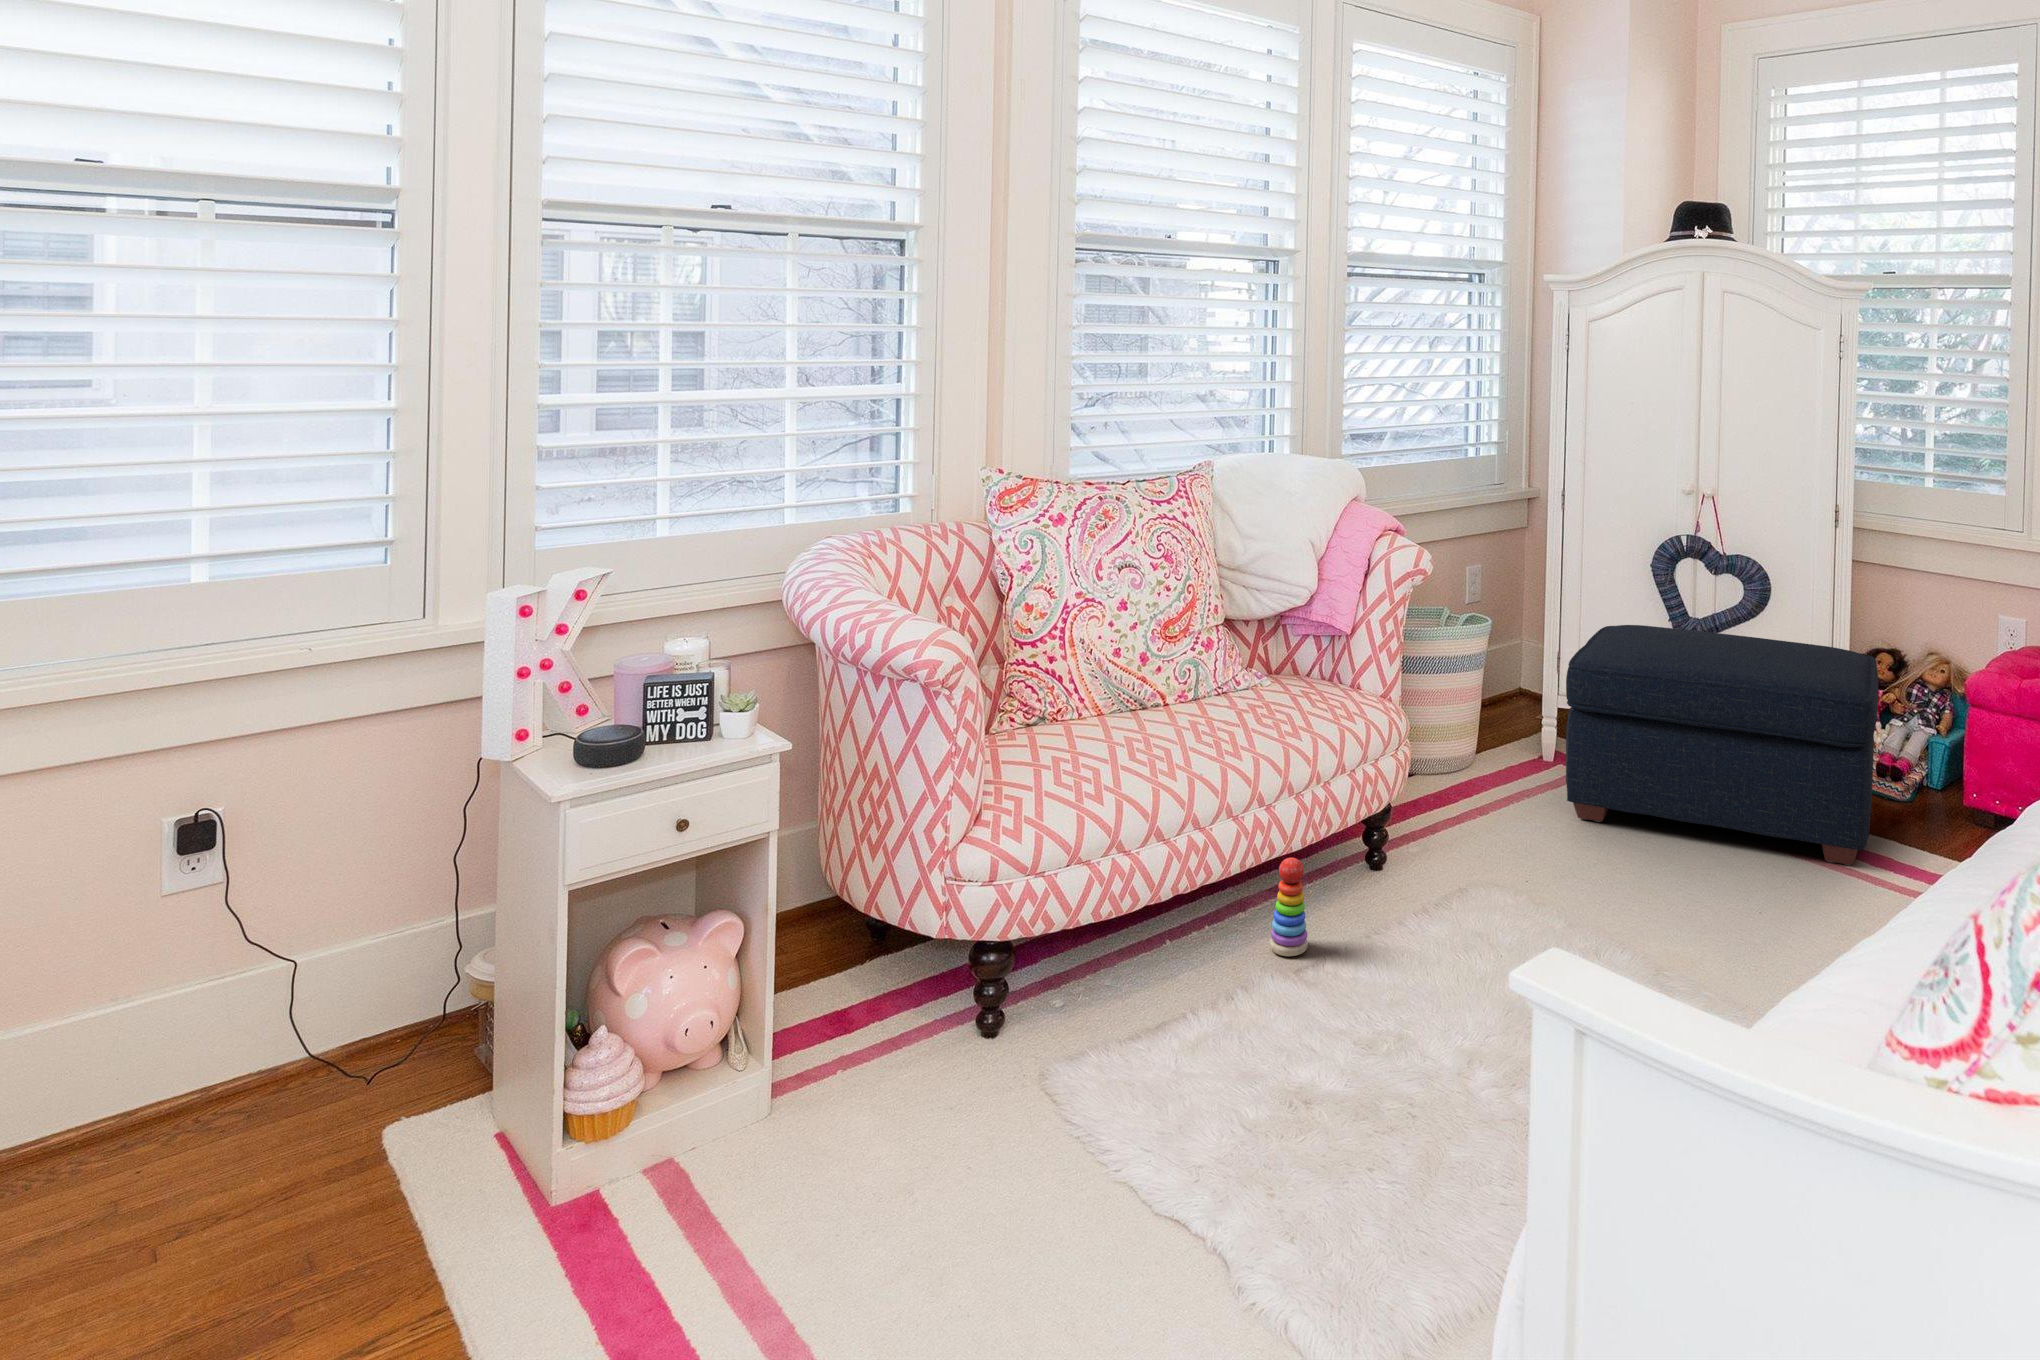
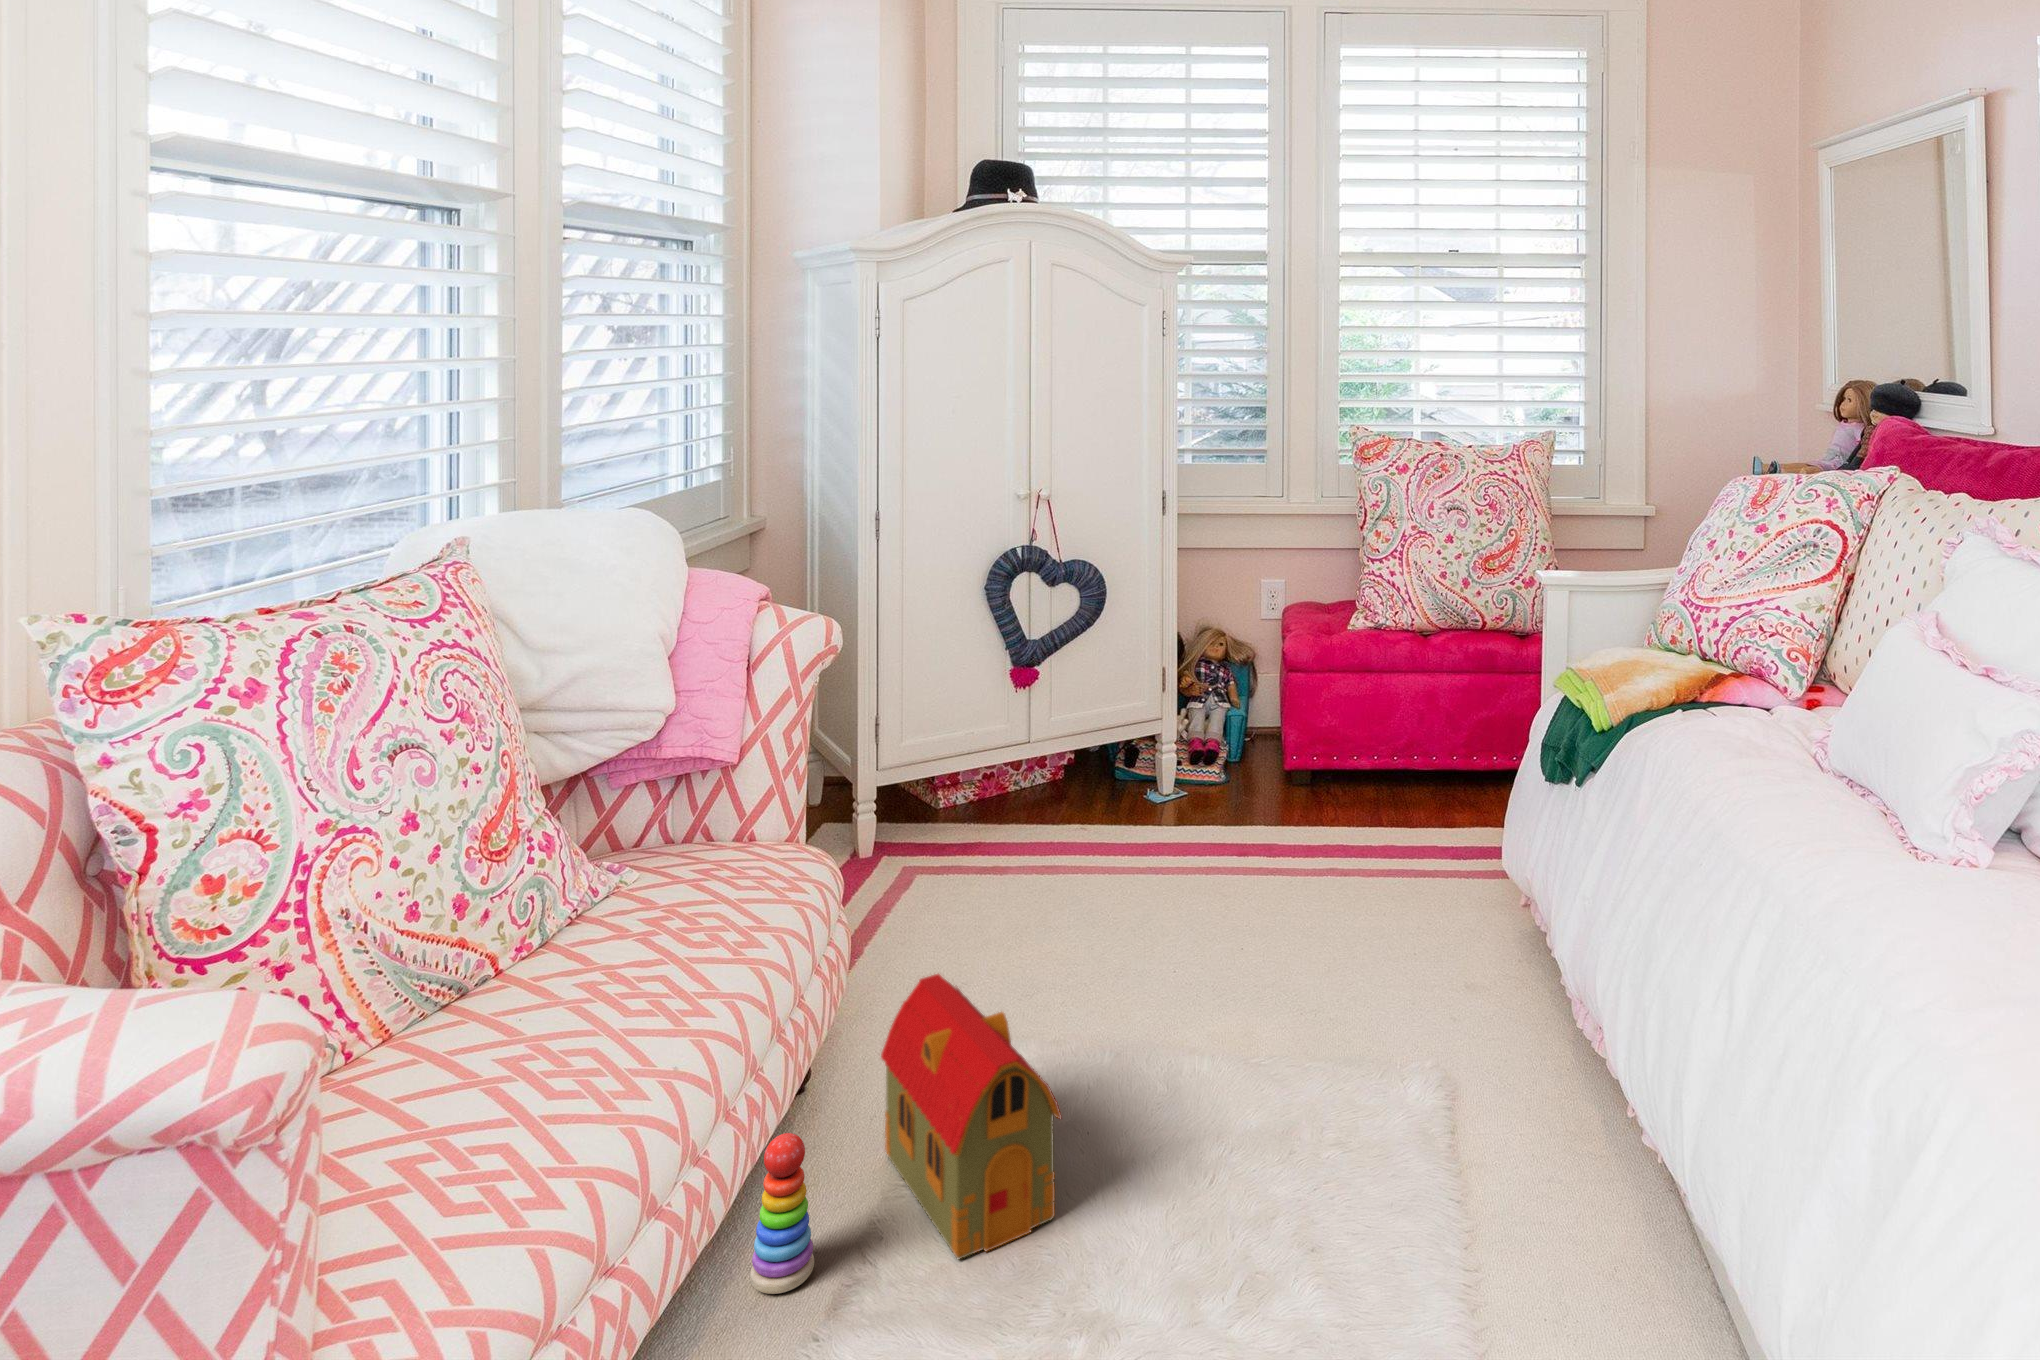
ottoman: present [1566,625,1879,865] -> none [934,642,1287,915]
toy house: none [1376,806,1464,992] -> present [881,974,1061,1259]

